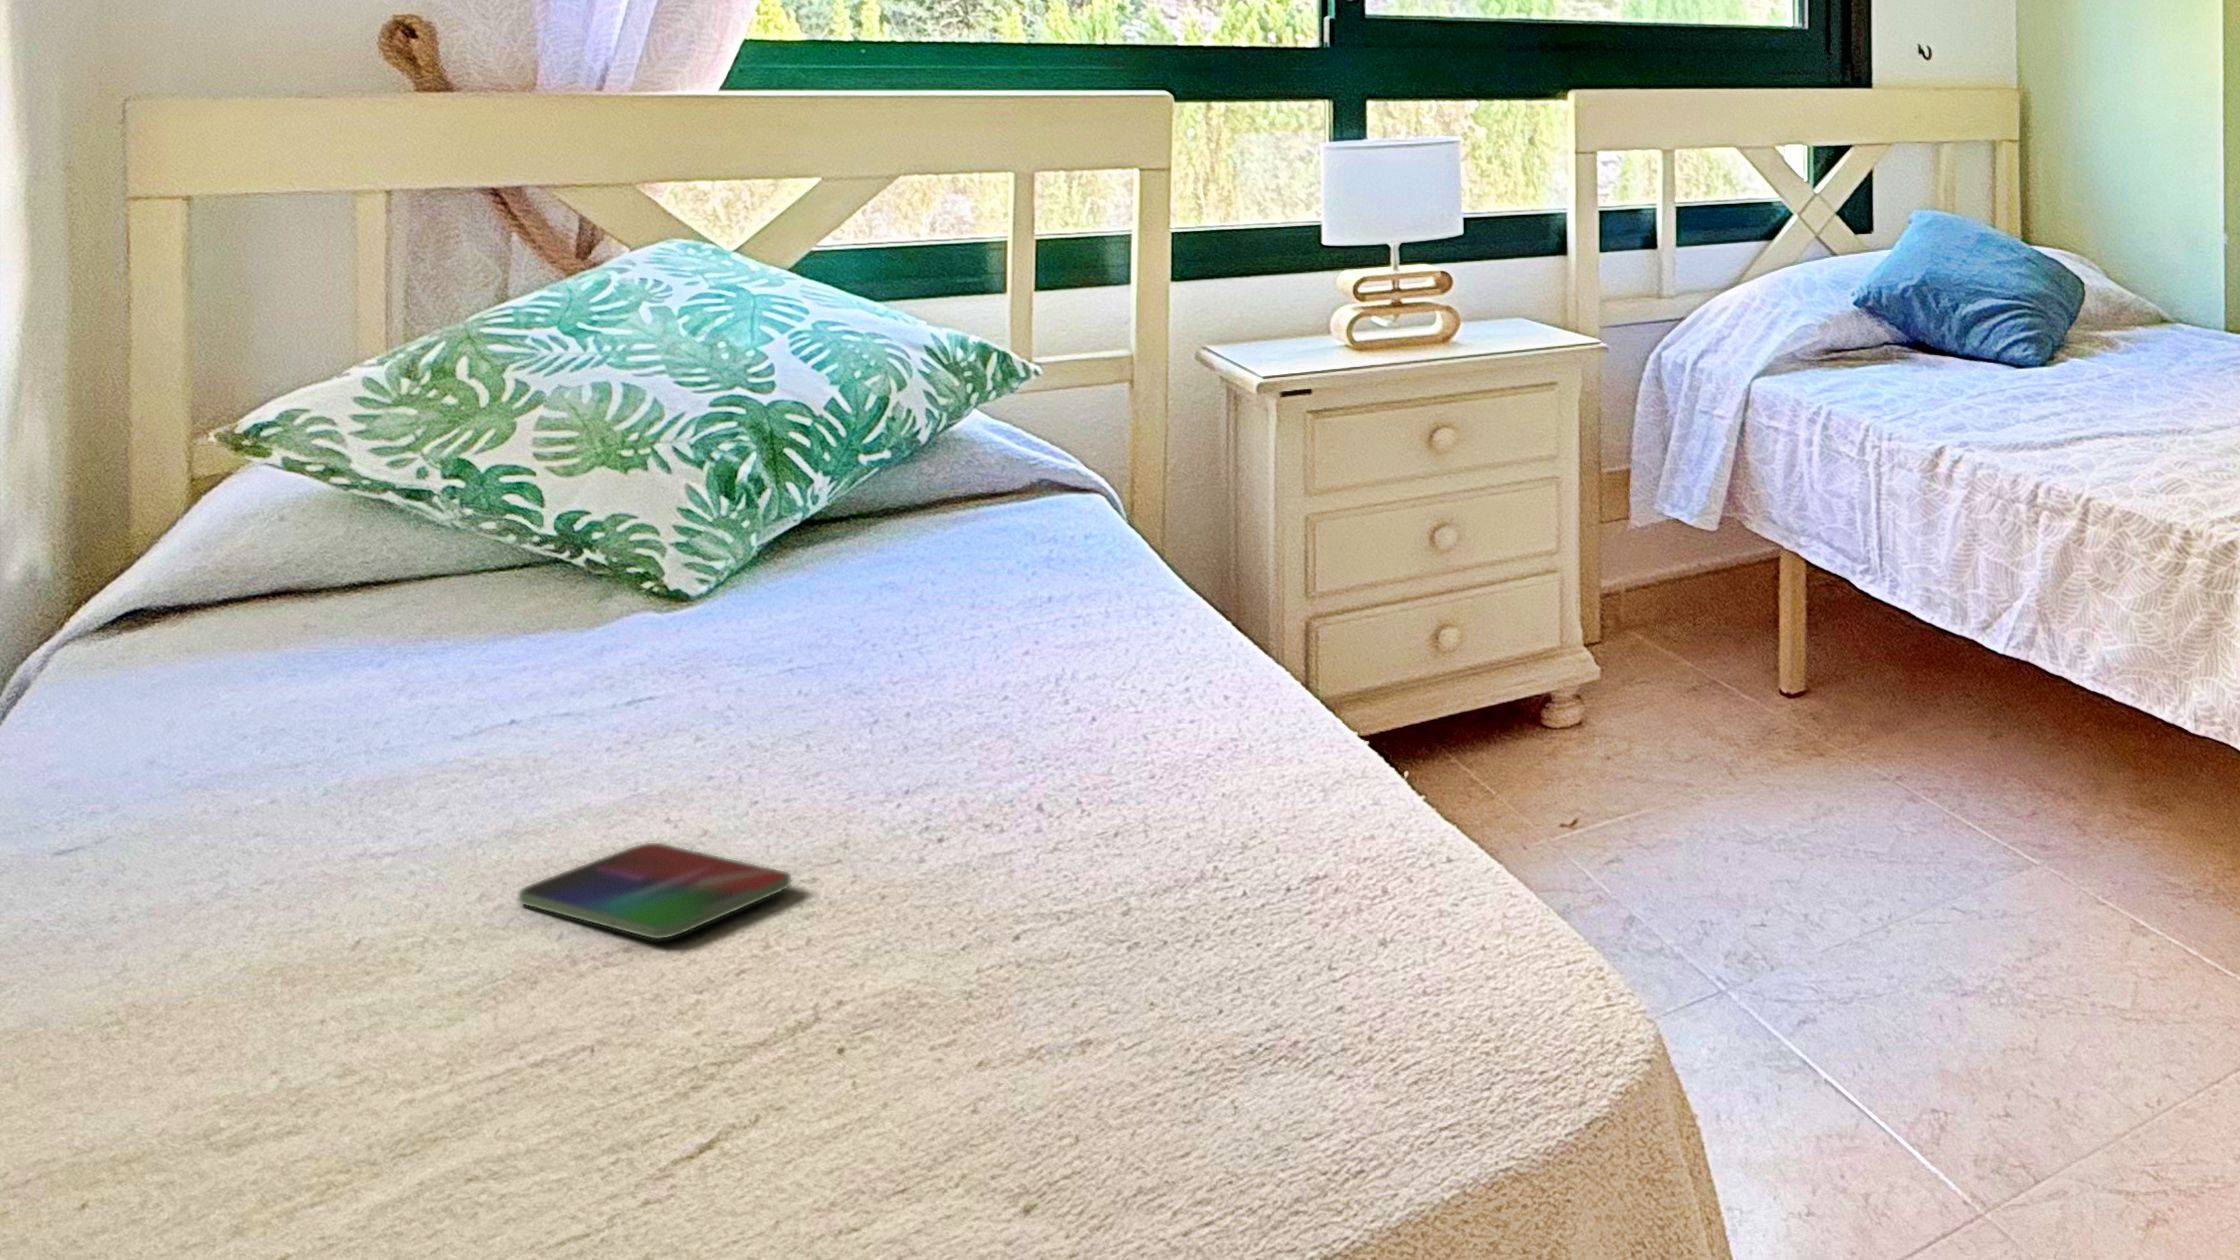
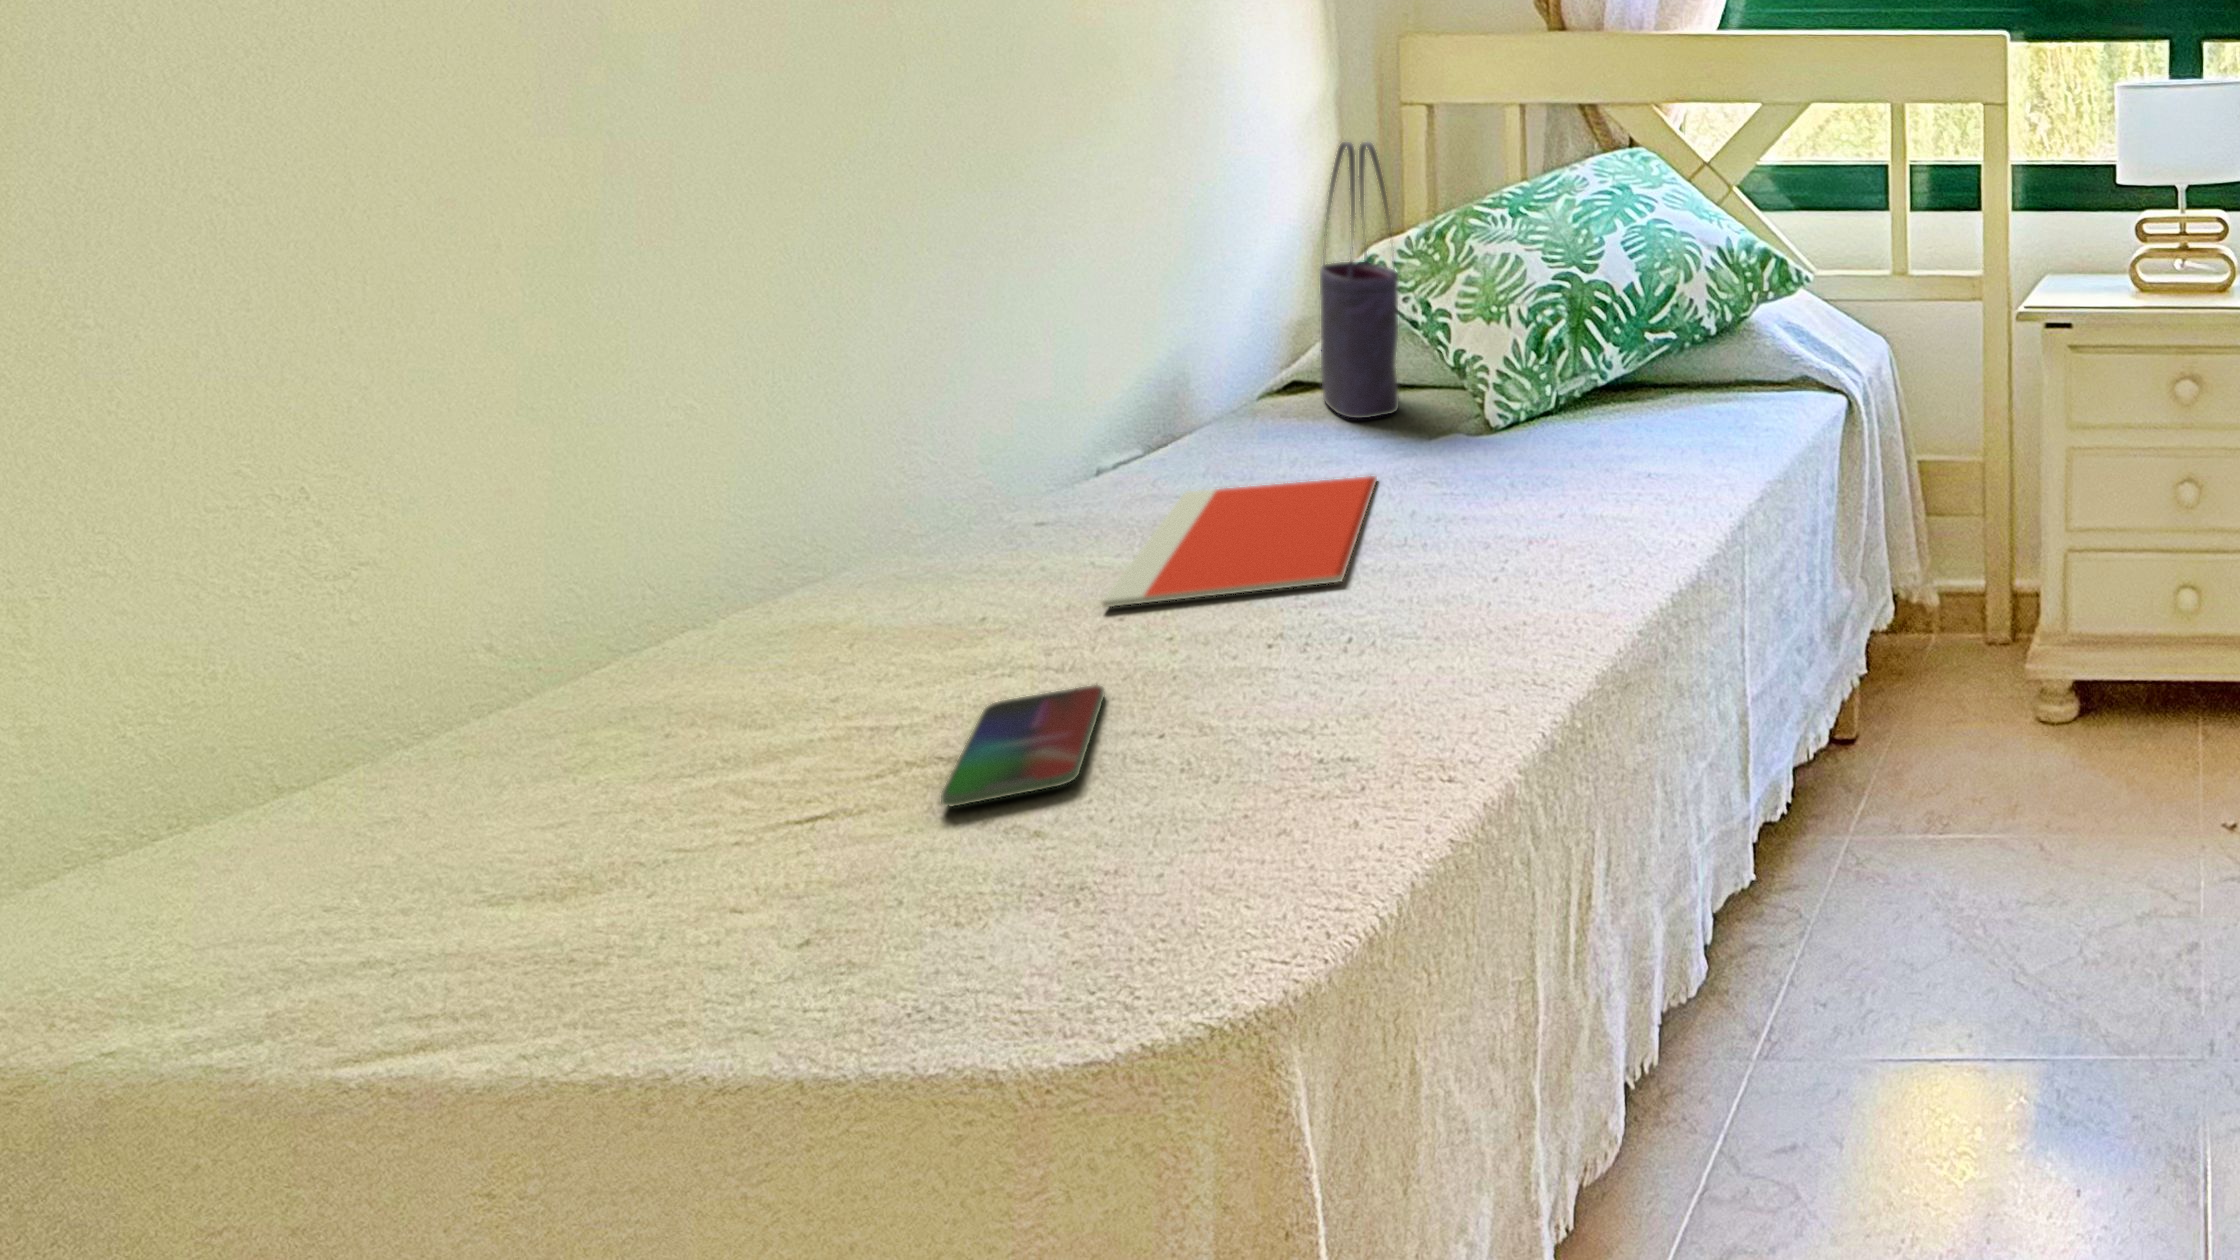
tote bag: none [294,247,485,627] -> present [1320,142,1399,418]
notebook: none [306,655,781,816] -> present [1103,476,1377,607]

